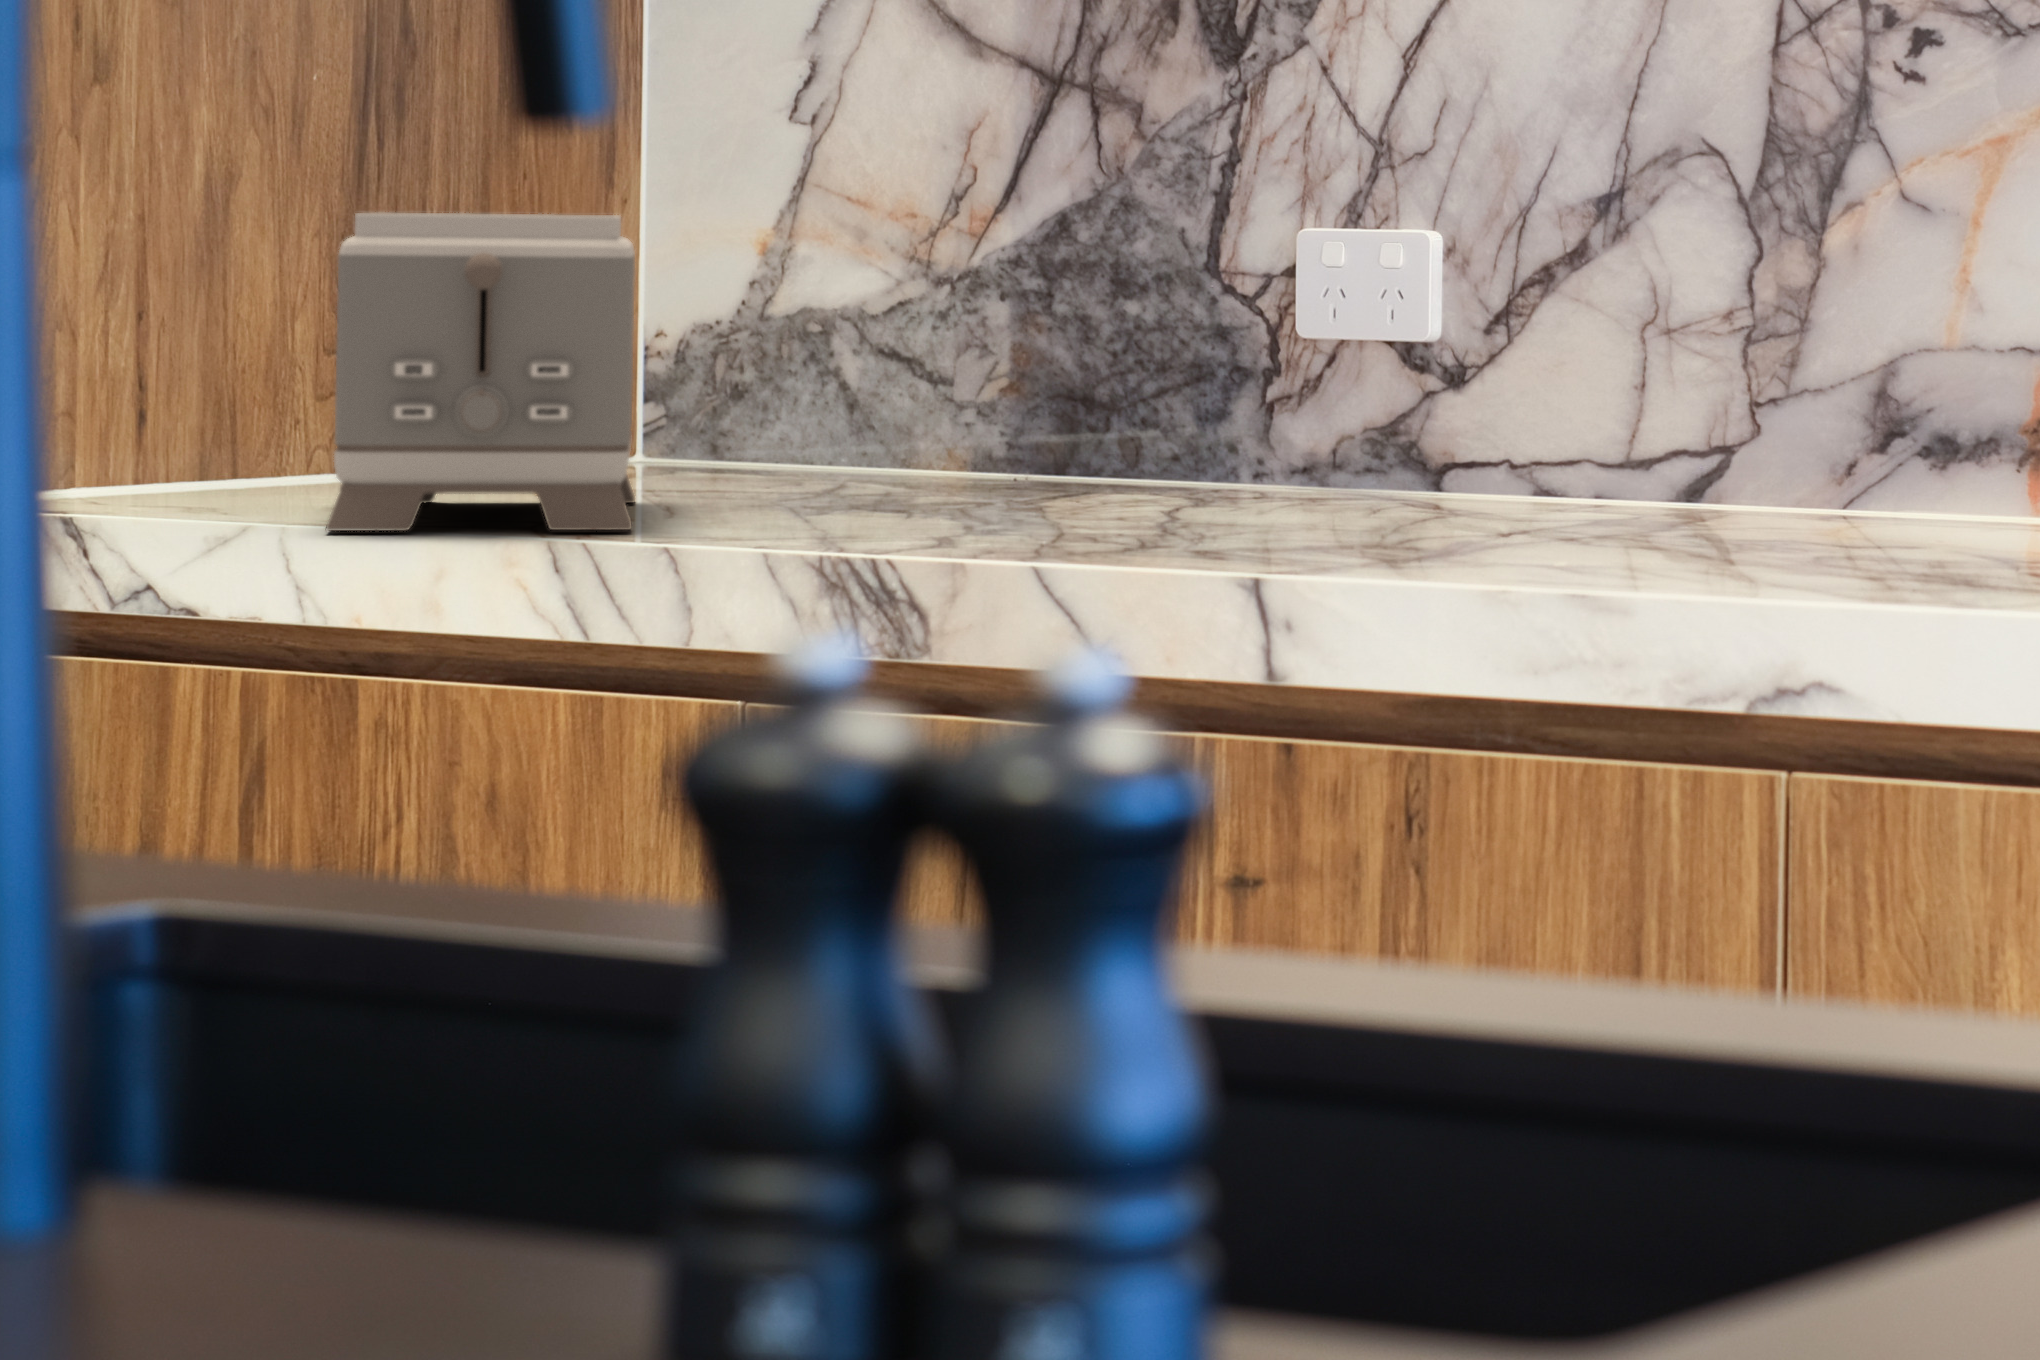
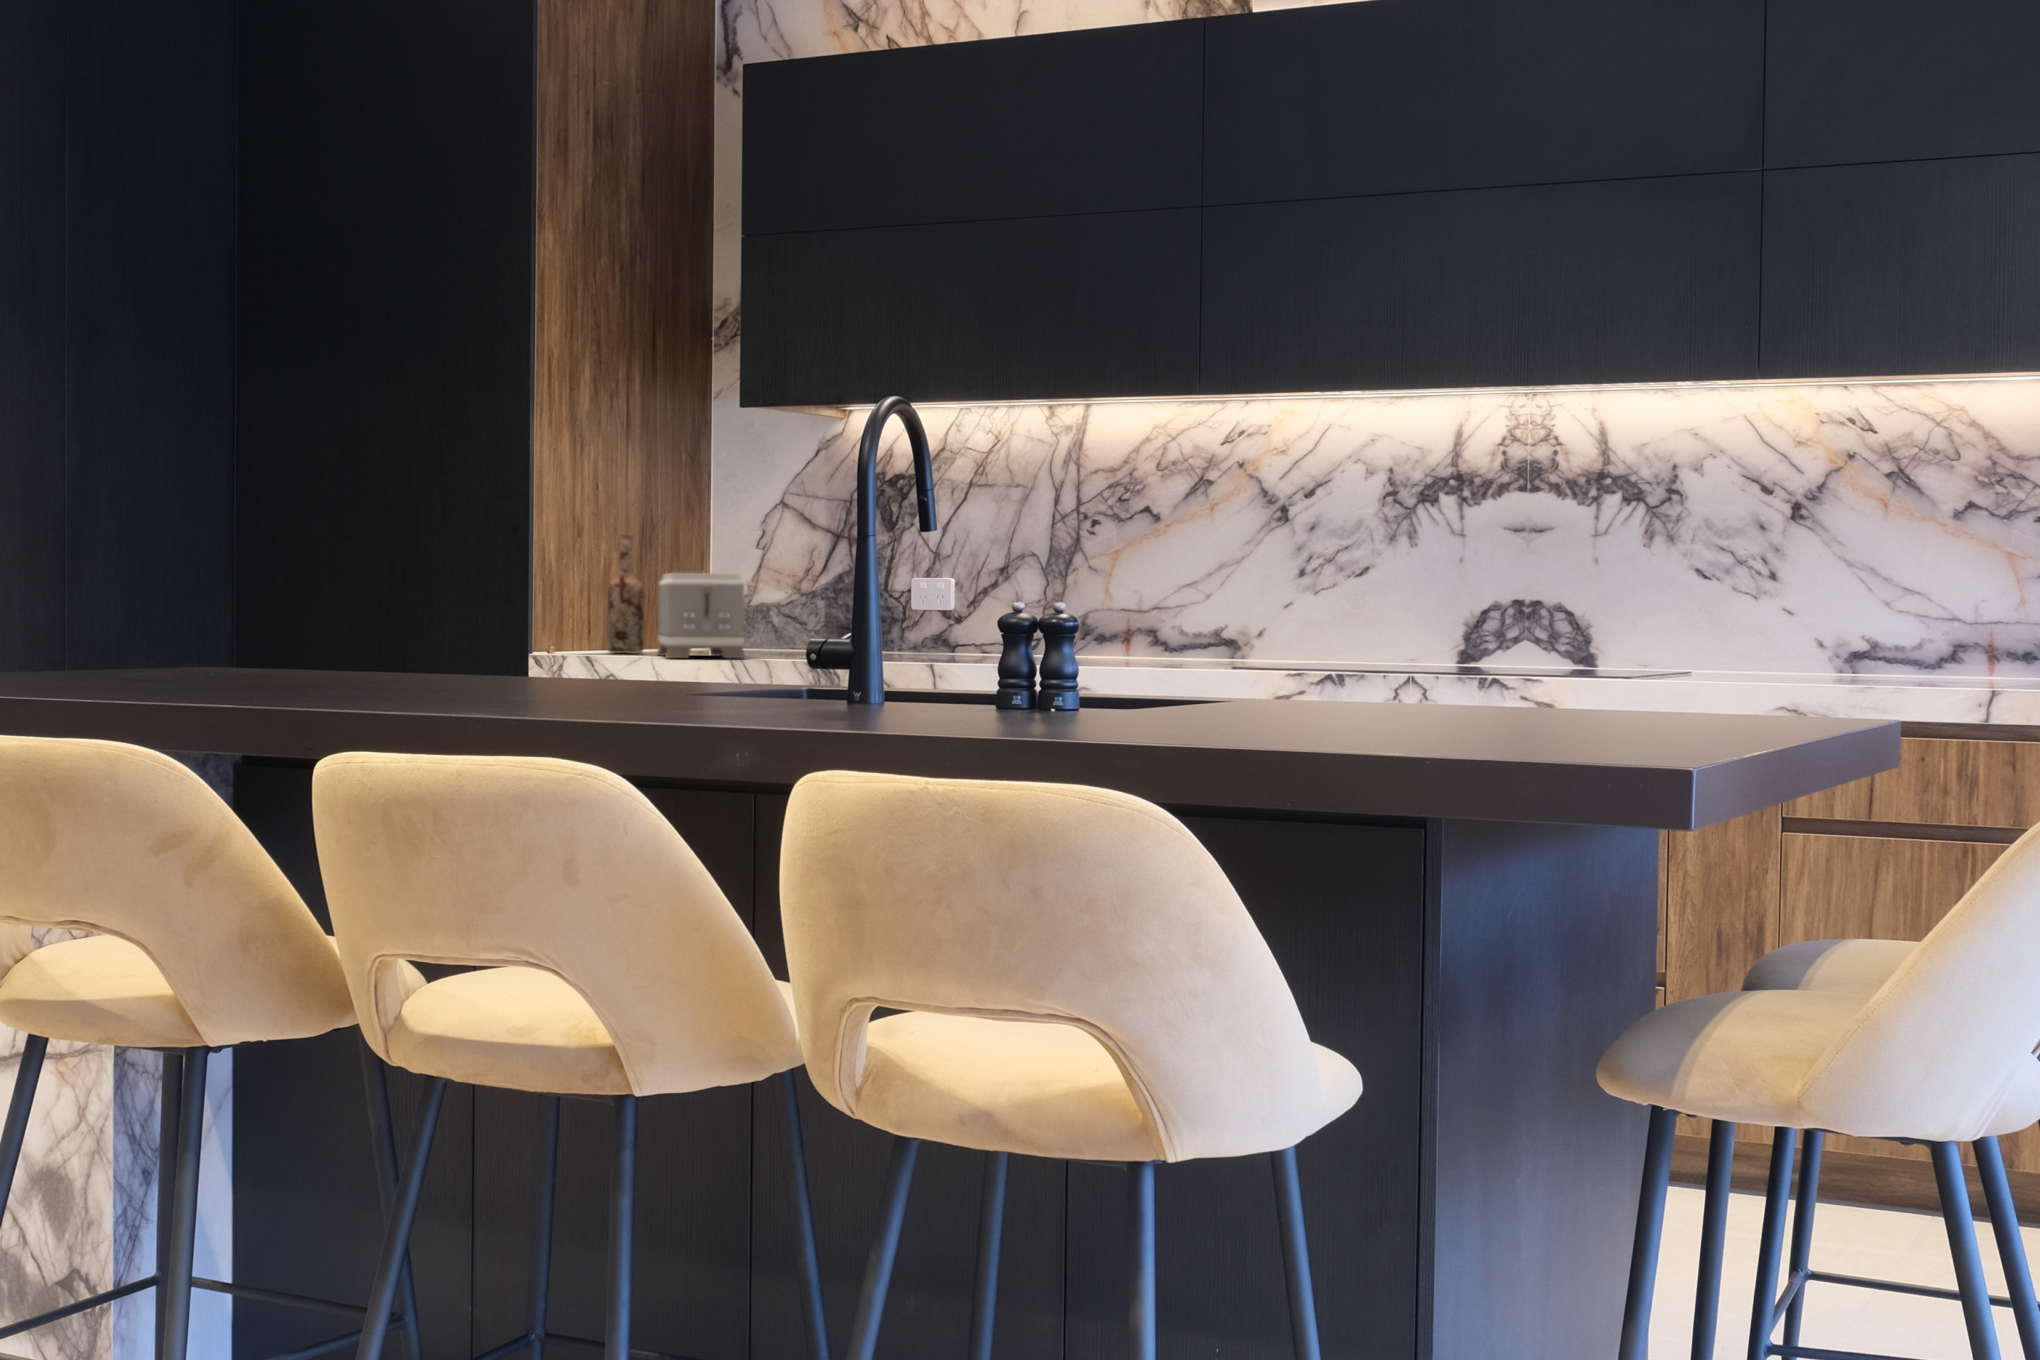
wine bottle: none [201,72,337,492] -> present [608,535,644,653]

